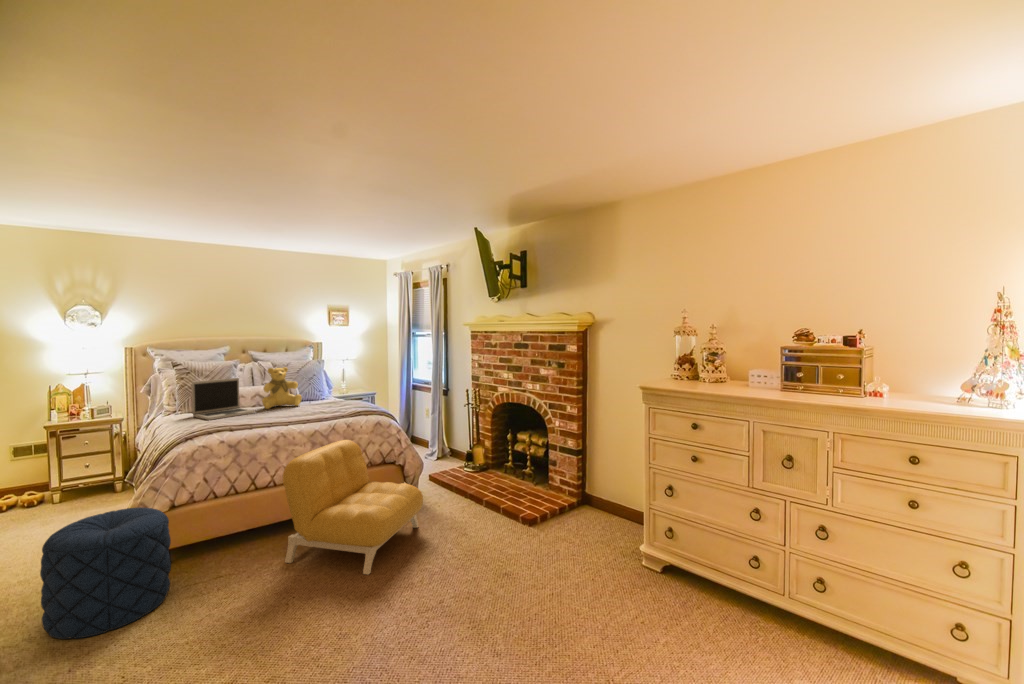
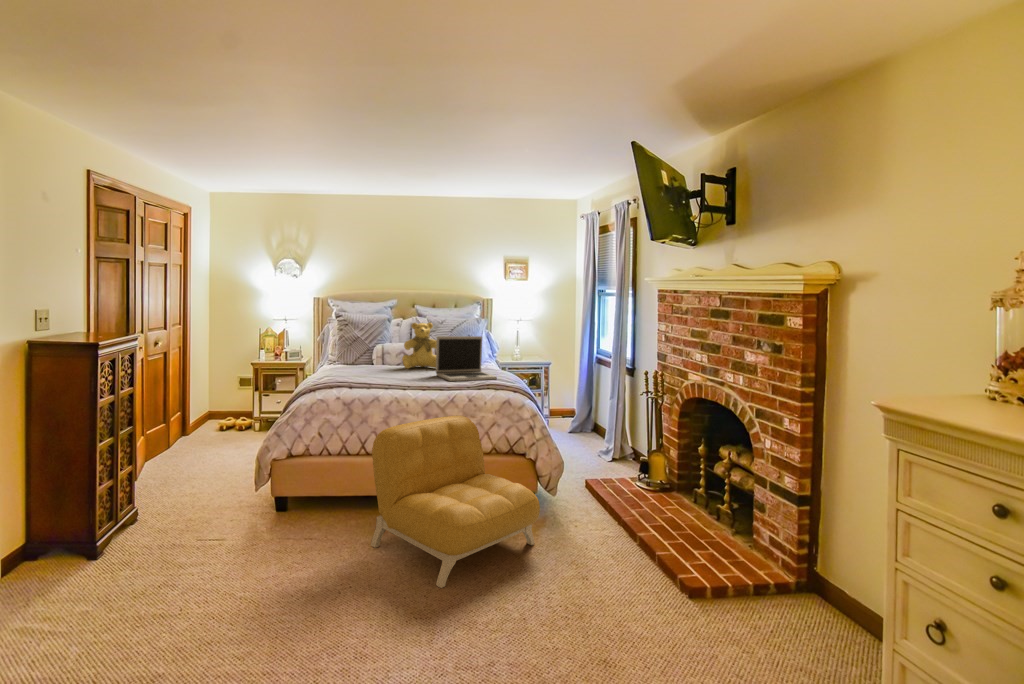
laptop: present [192,378,255,420] -> present [436,336,497,381]
pouf: present [40,507,171,639] -> none [153,450,264,568]

